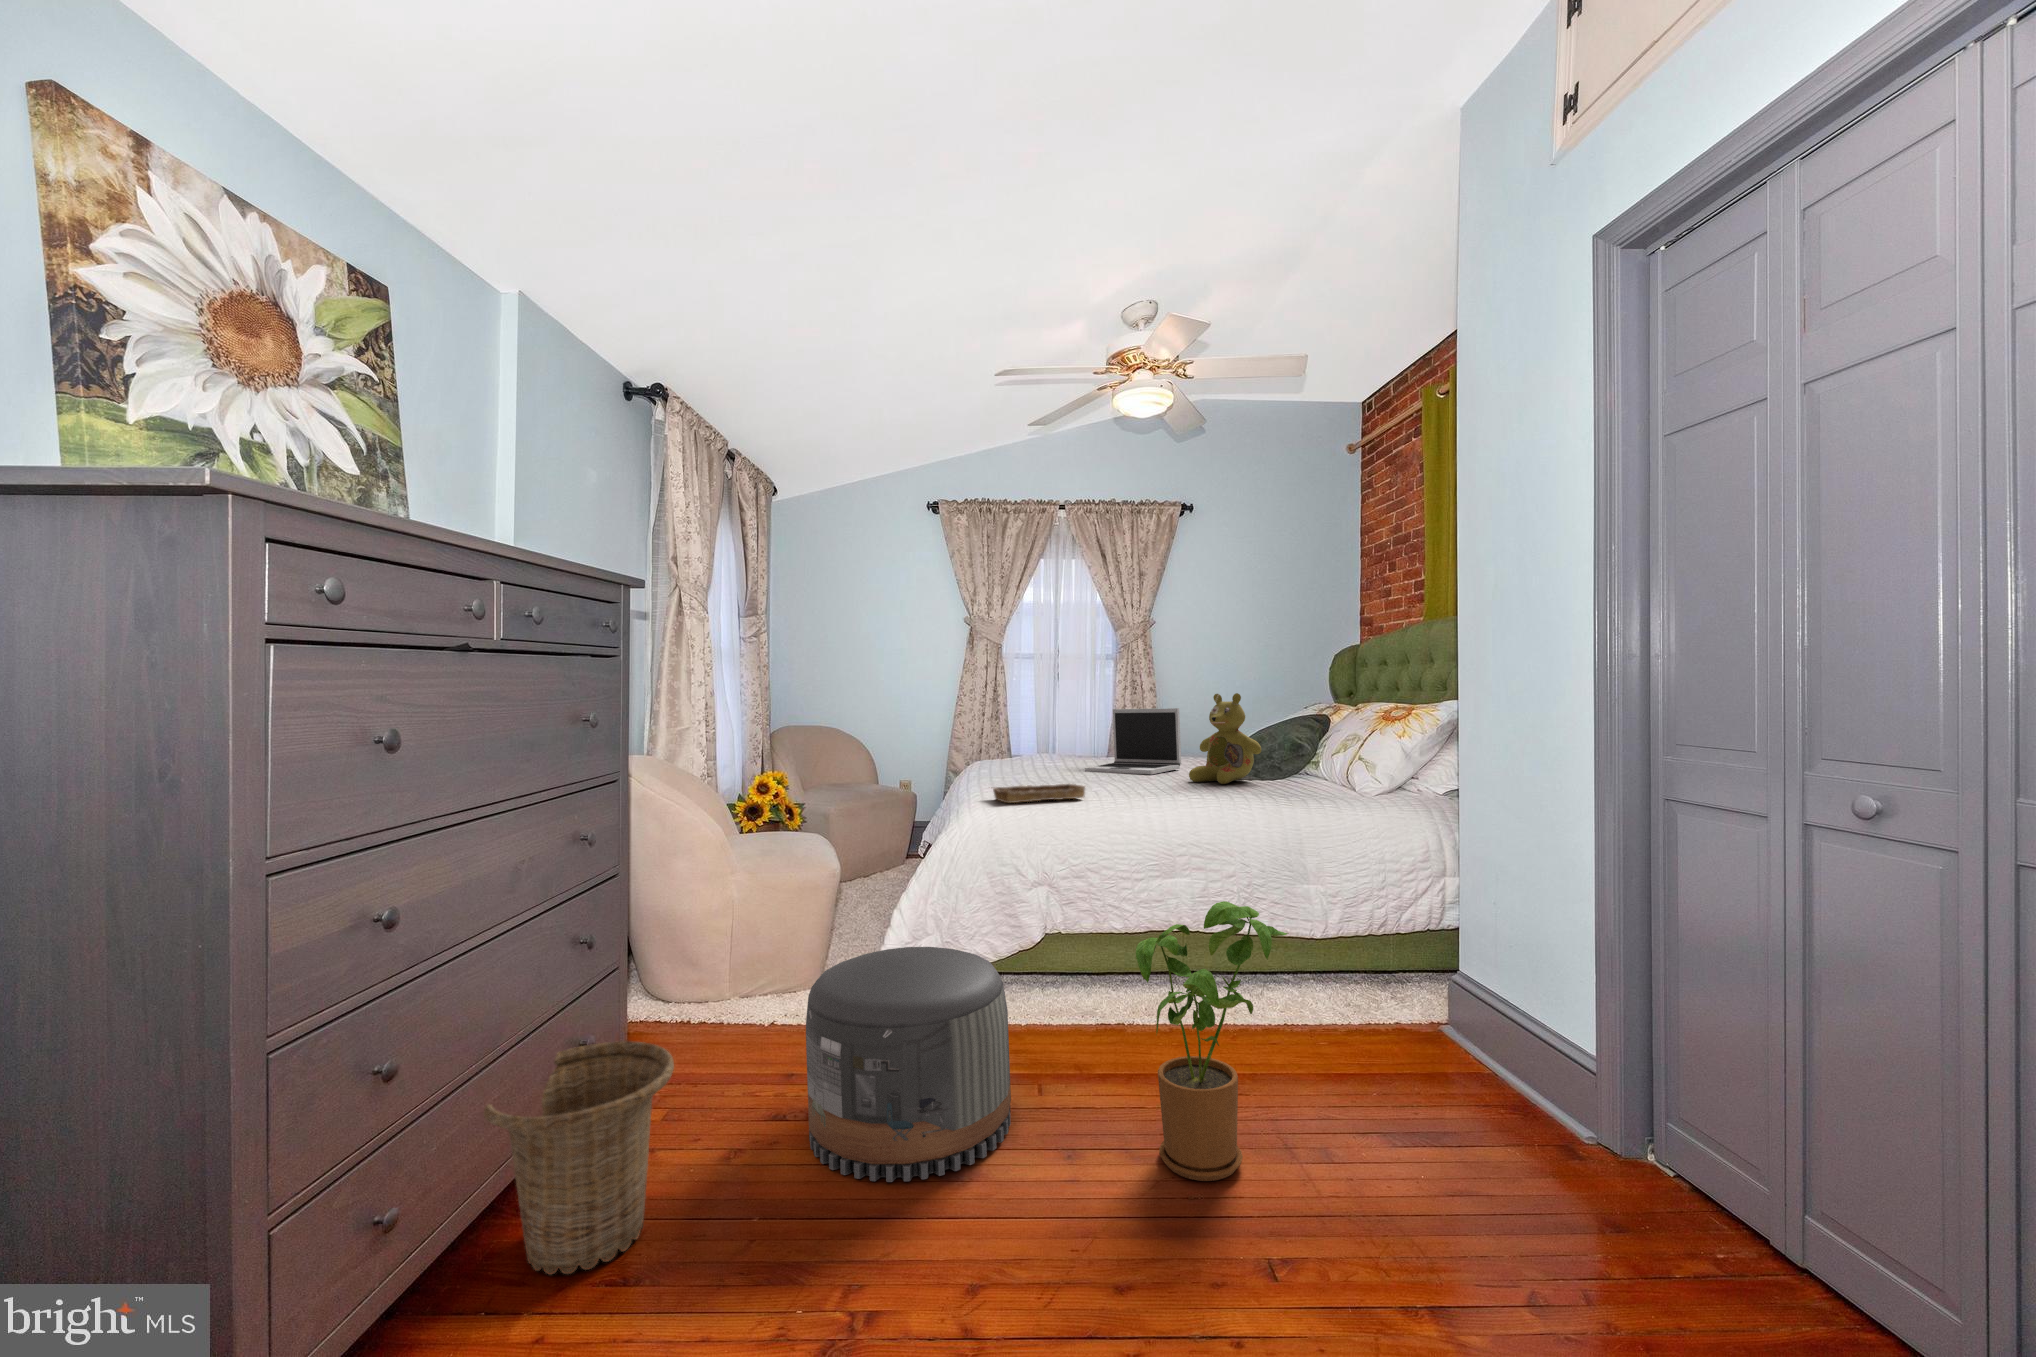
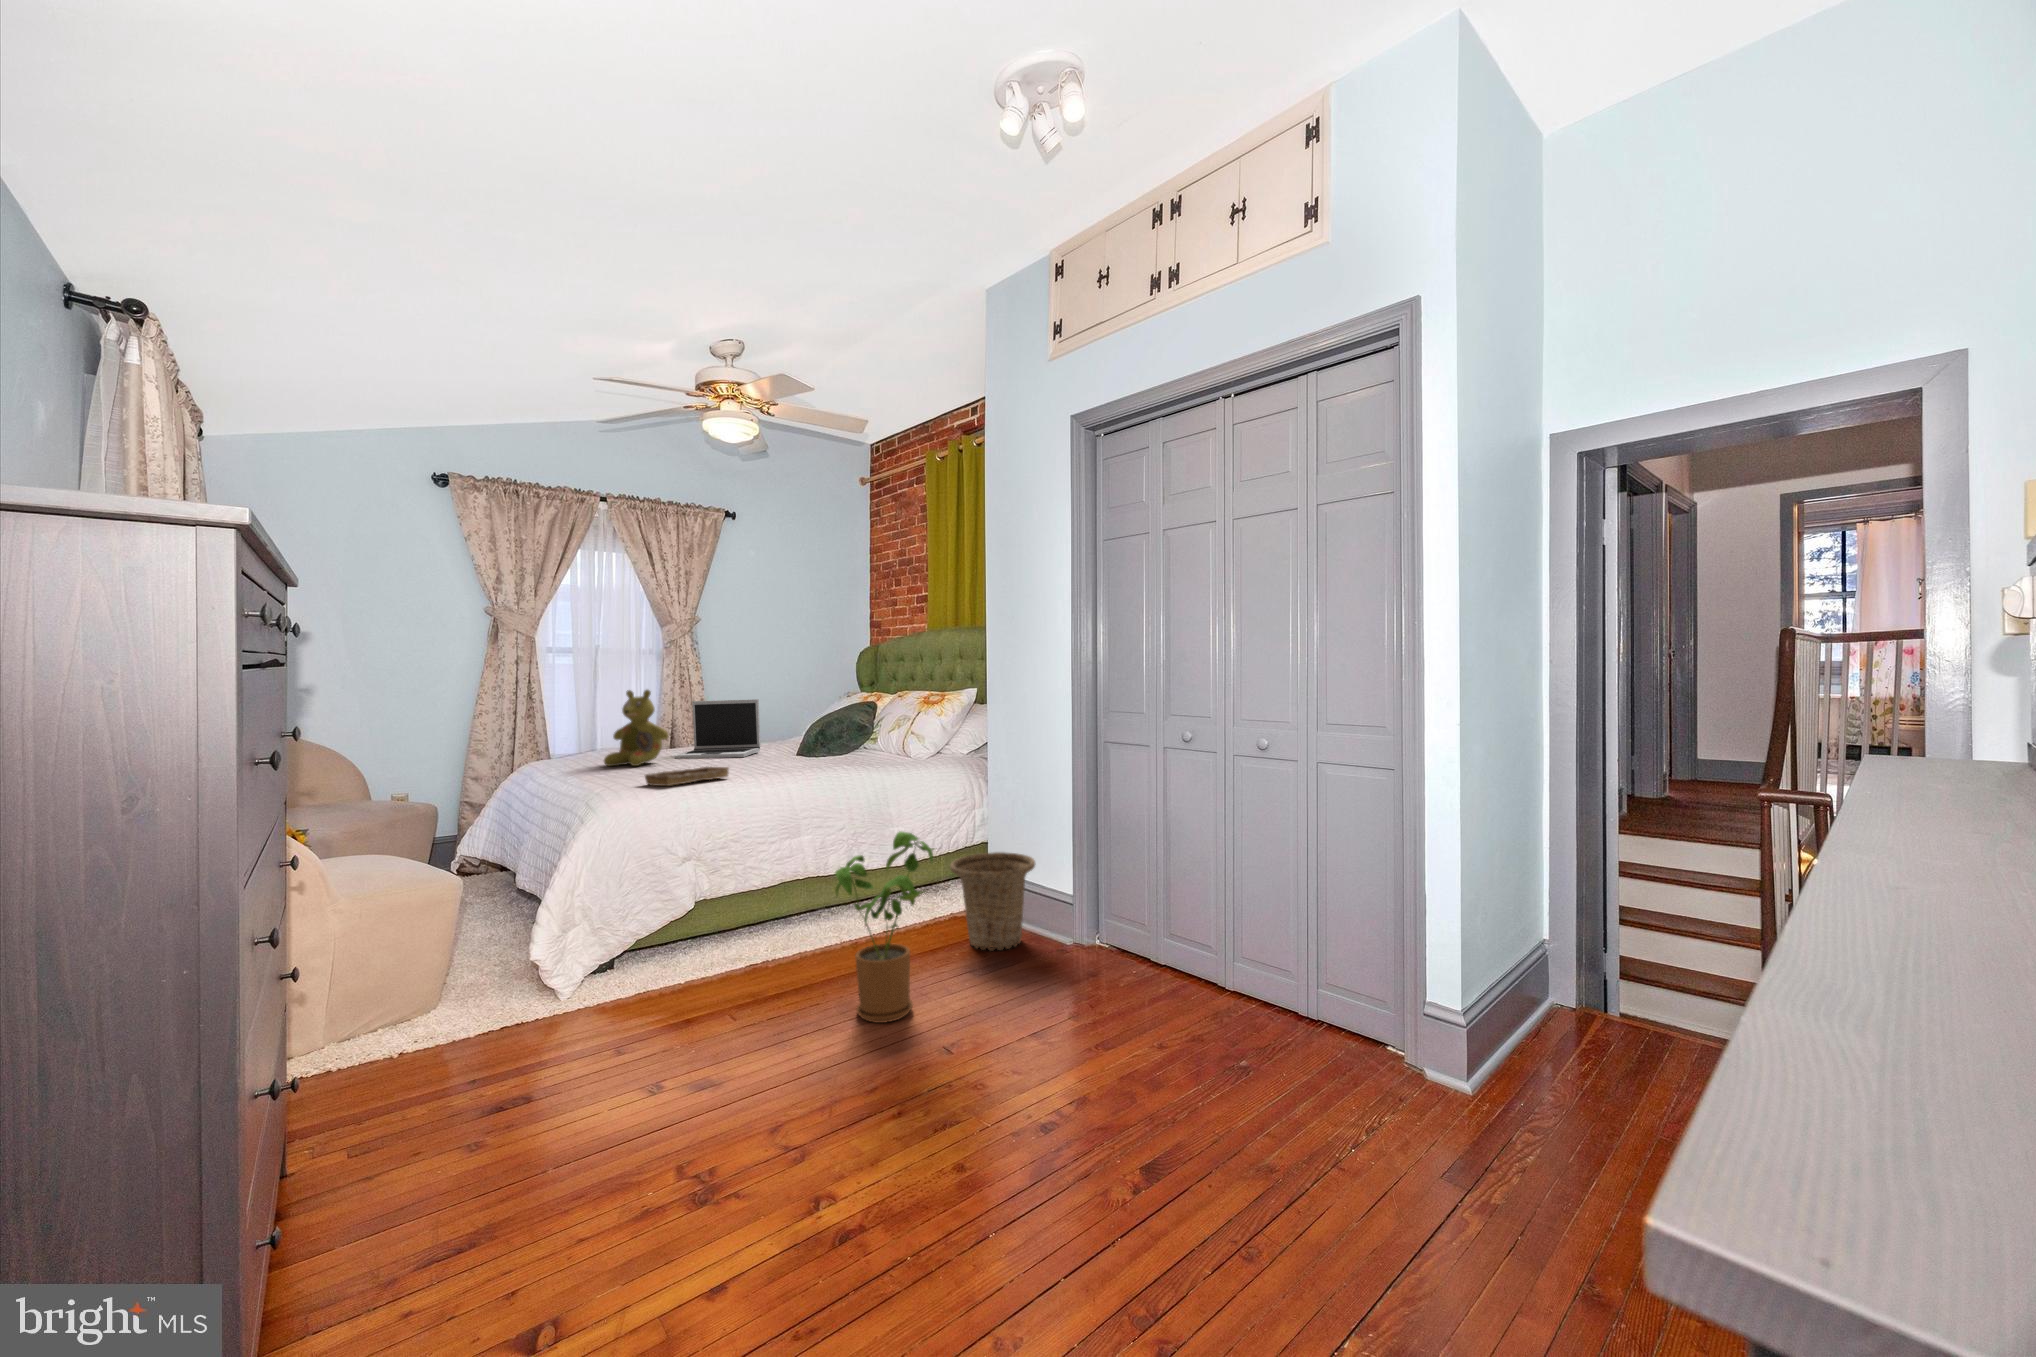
stuffed bear: present [1189,693,1261,784] -> present [604,690,669,767]
pouf: present [806,947,1011,1182] -> none [554,906,740,1095]
basket: present [484,1041,674,1275] -> present [950,852,1035,951]

